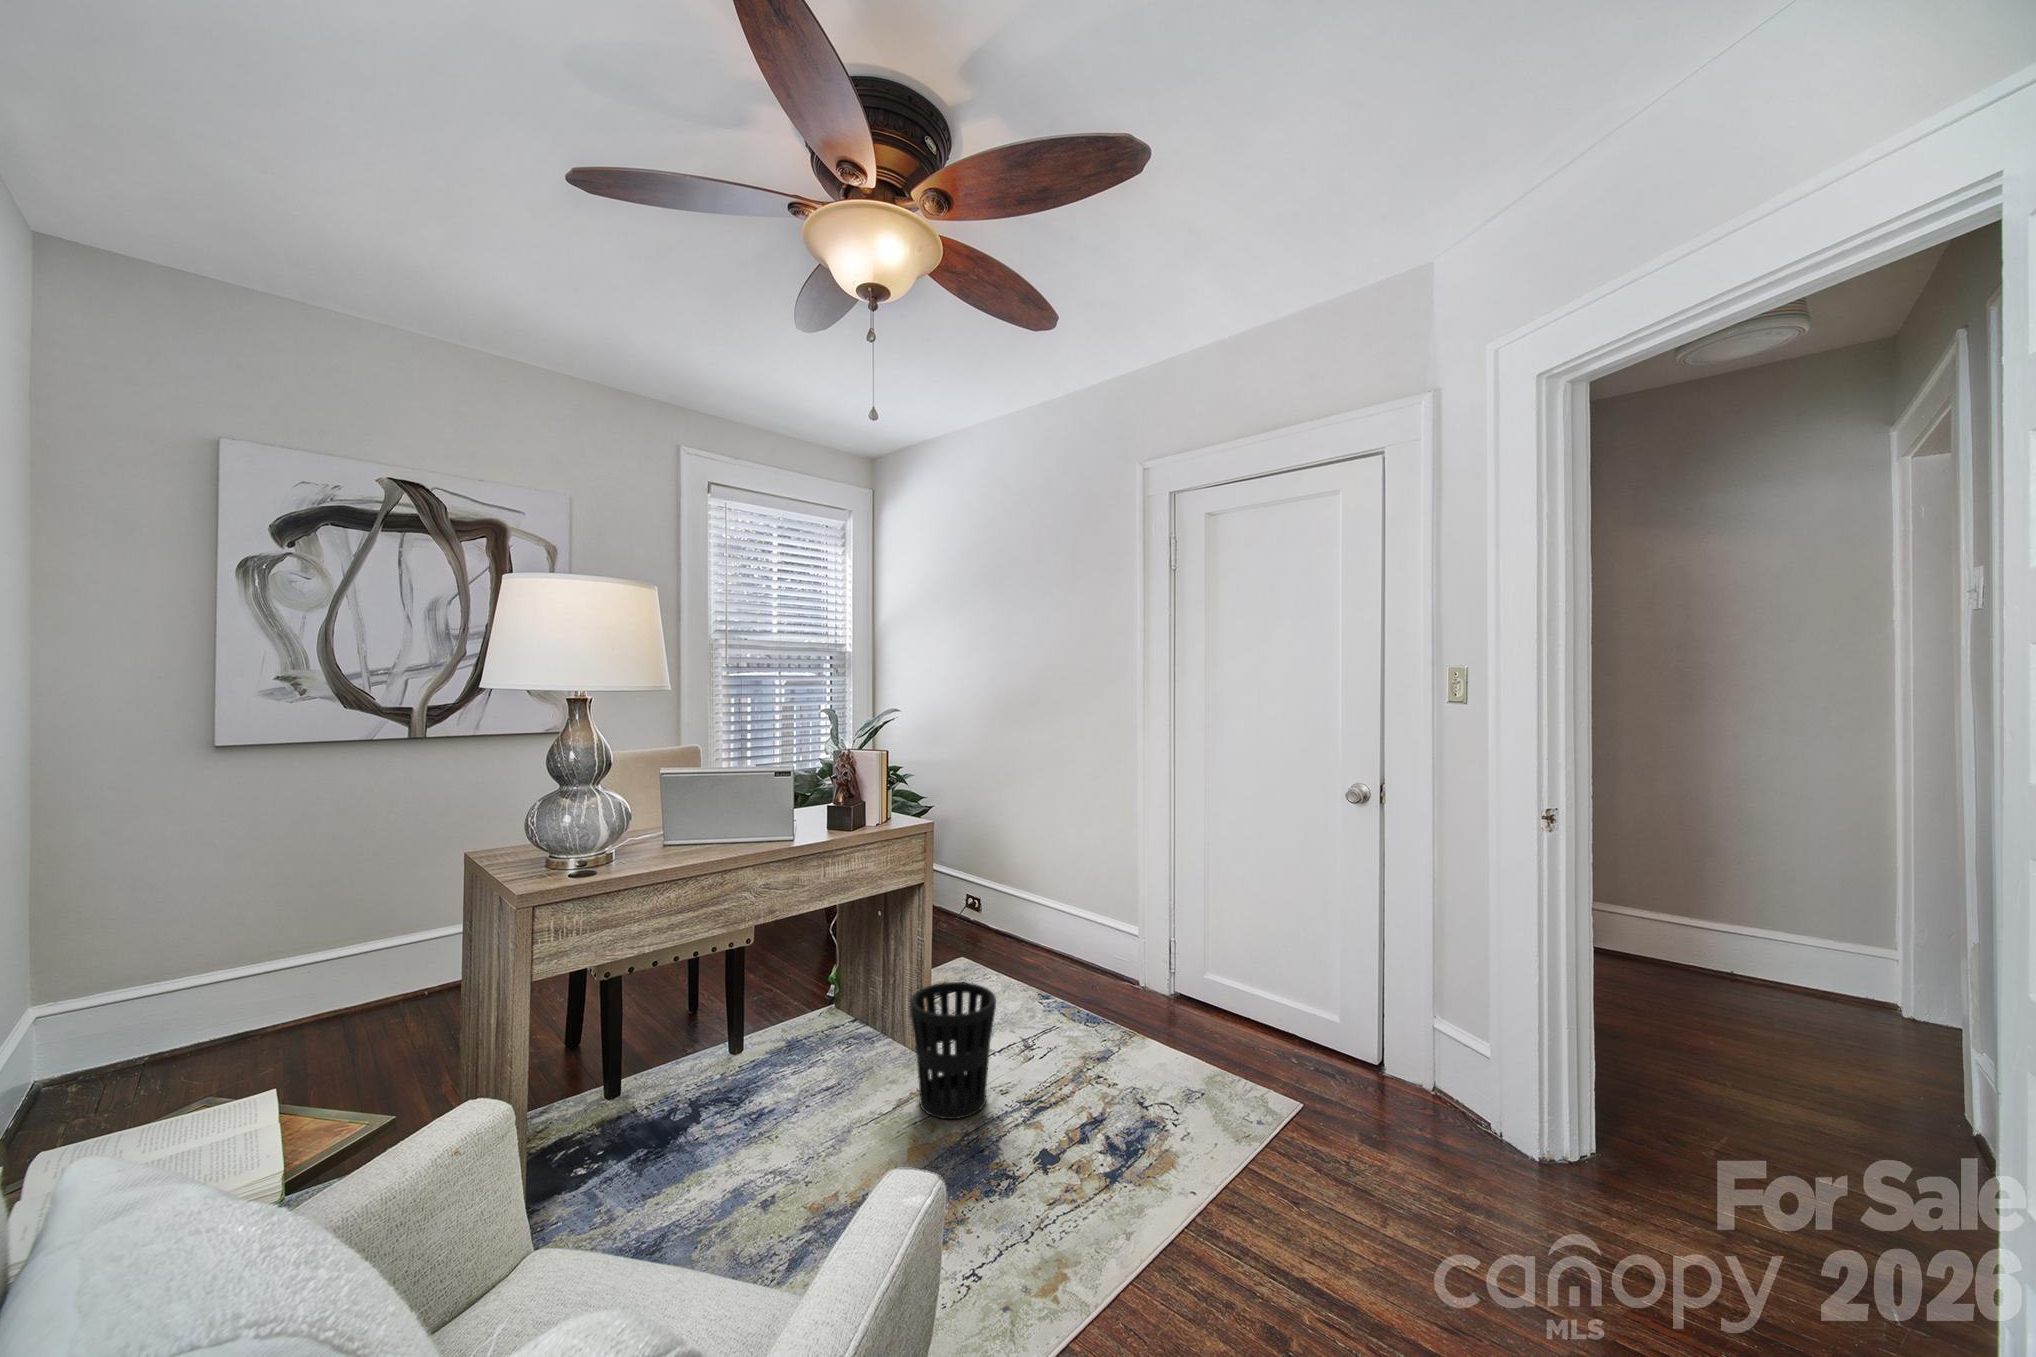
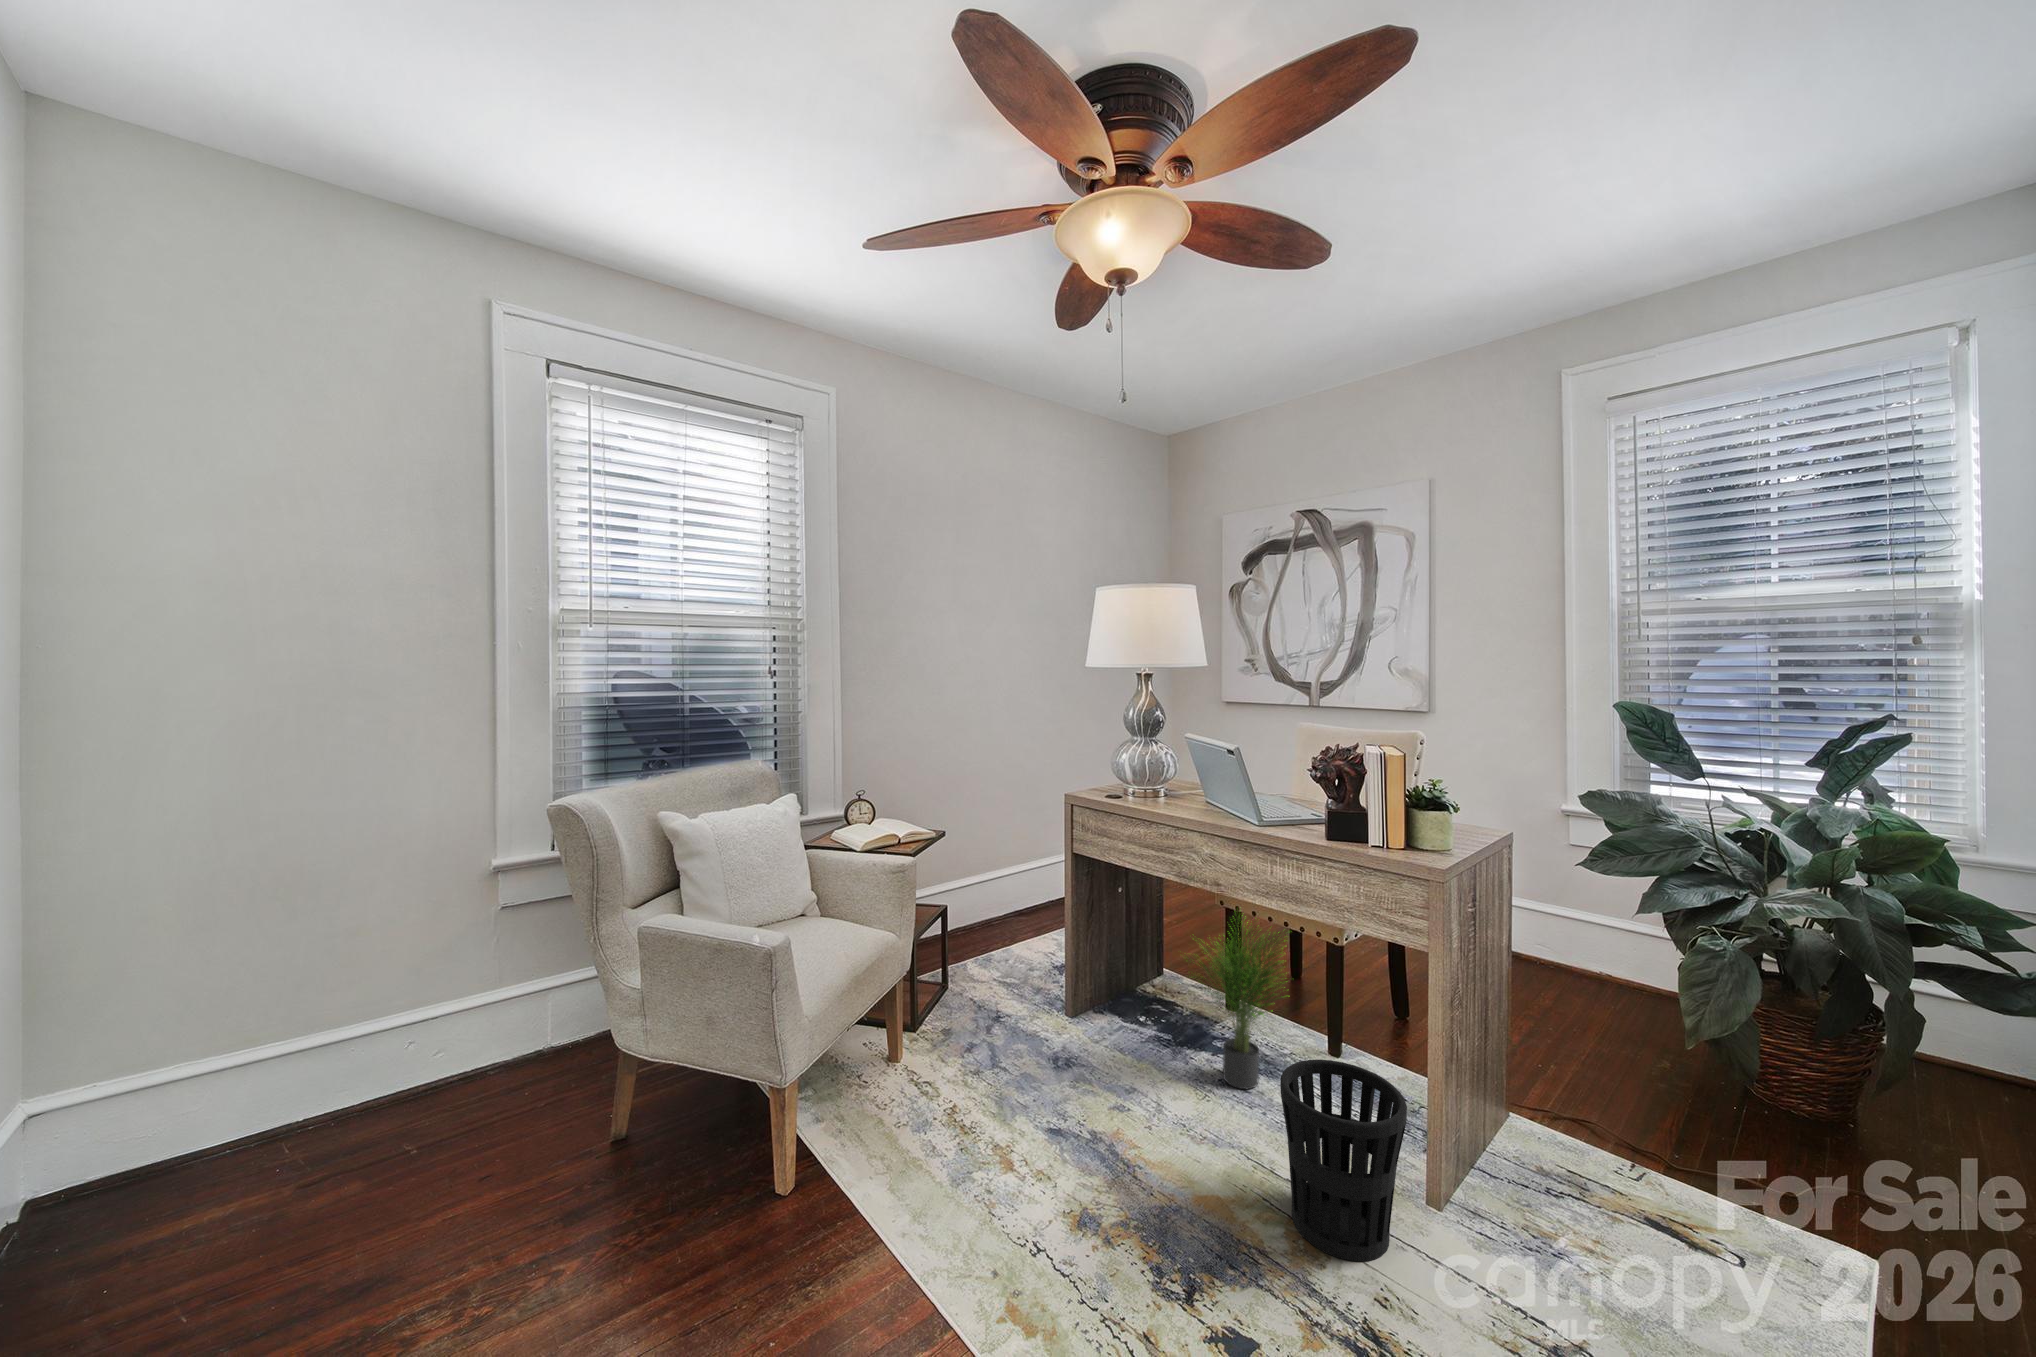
potted plant: none [685,928,815,1122] -> present [1186,915,1287,1089]

